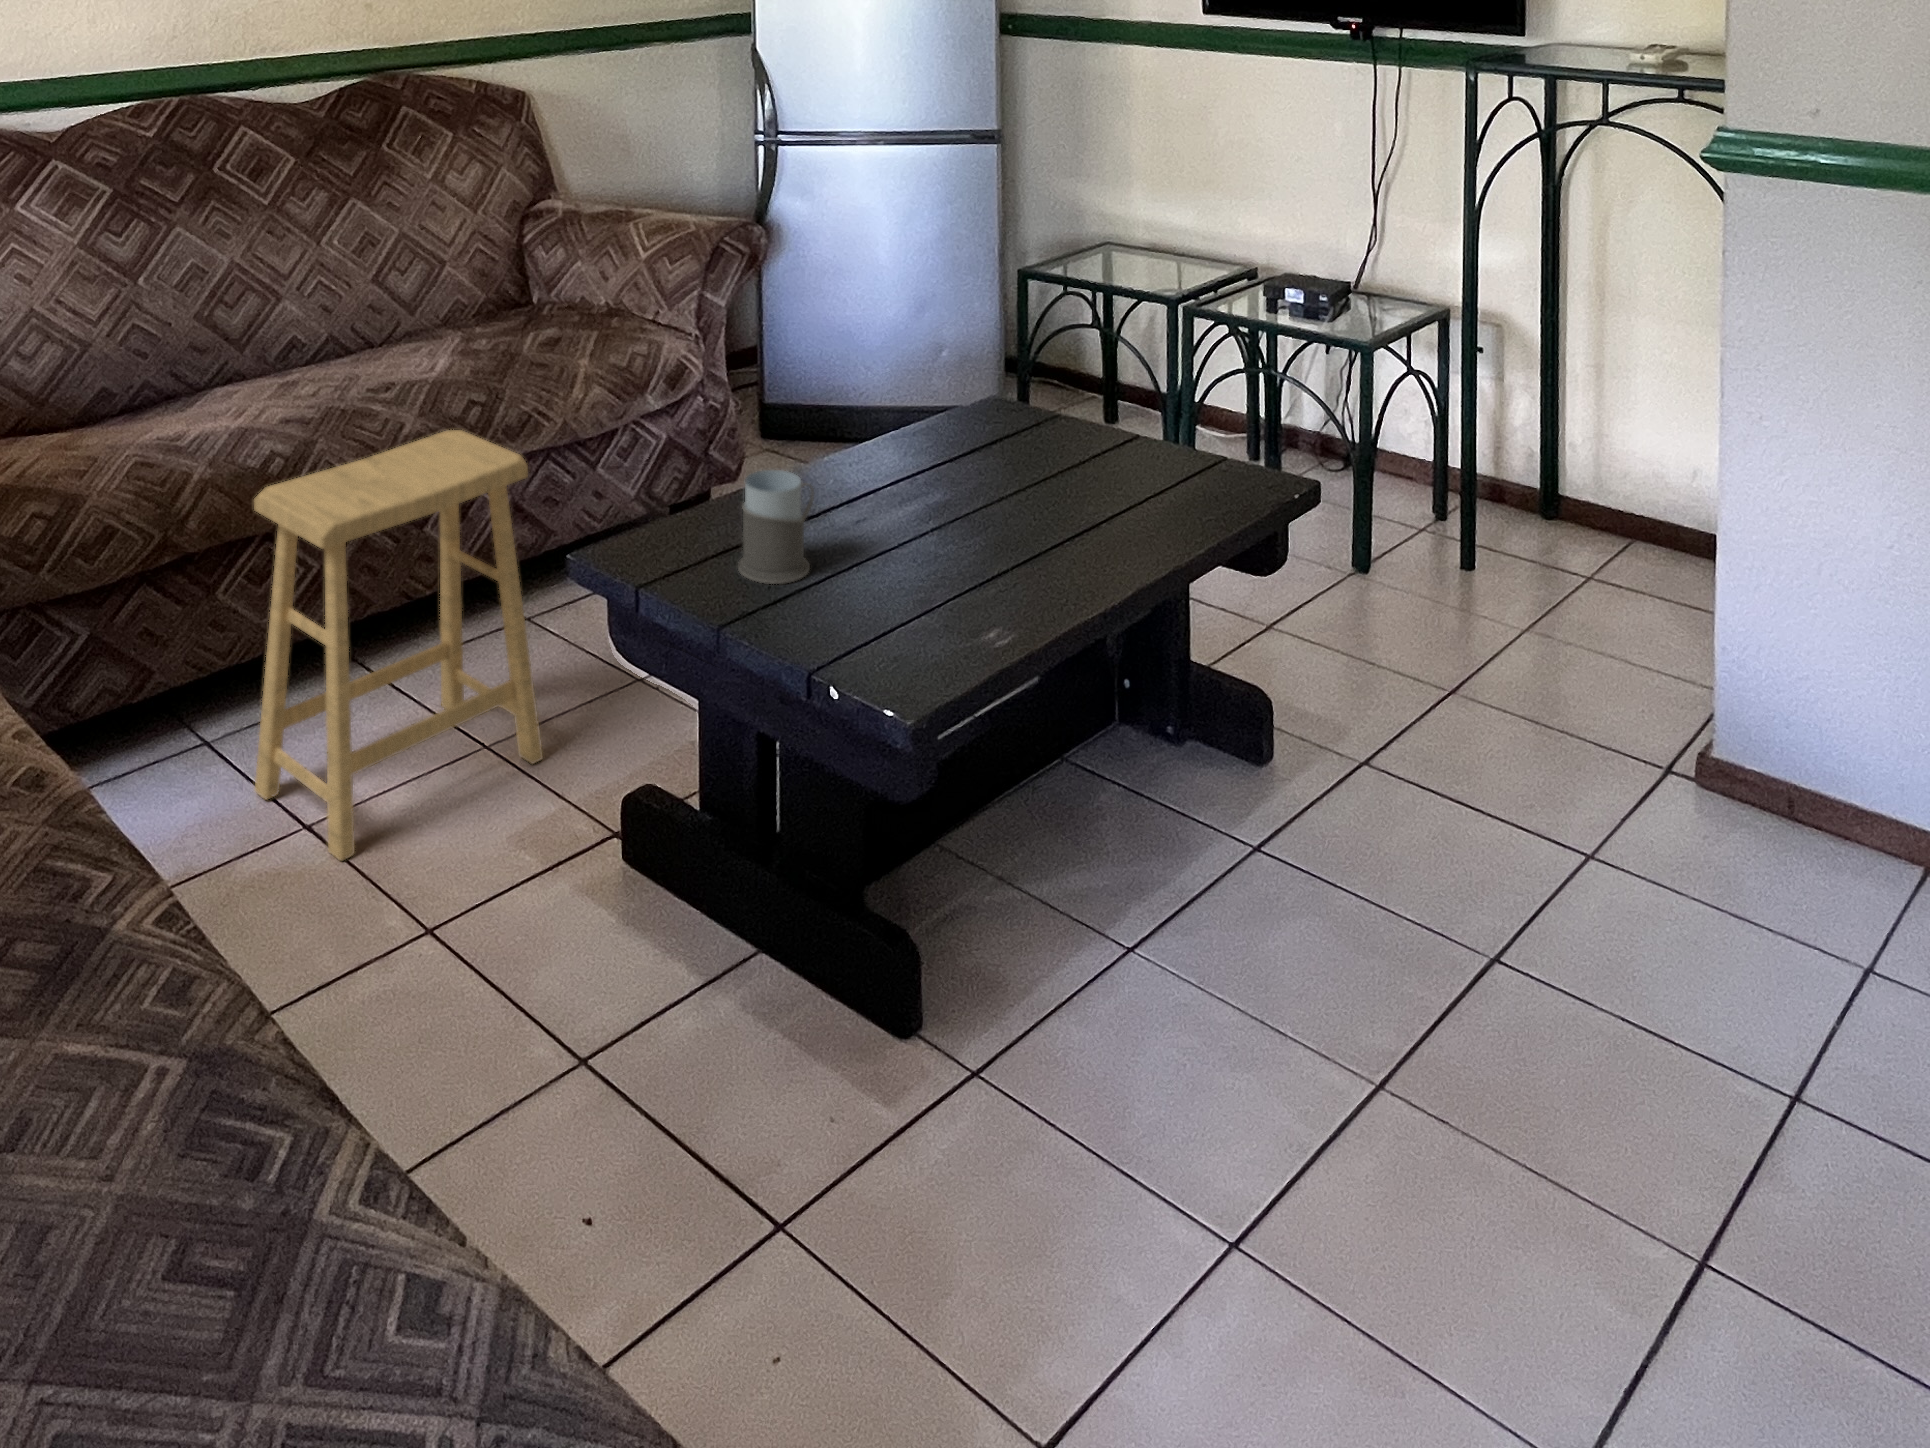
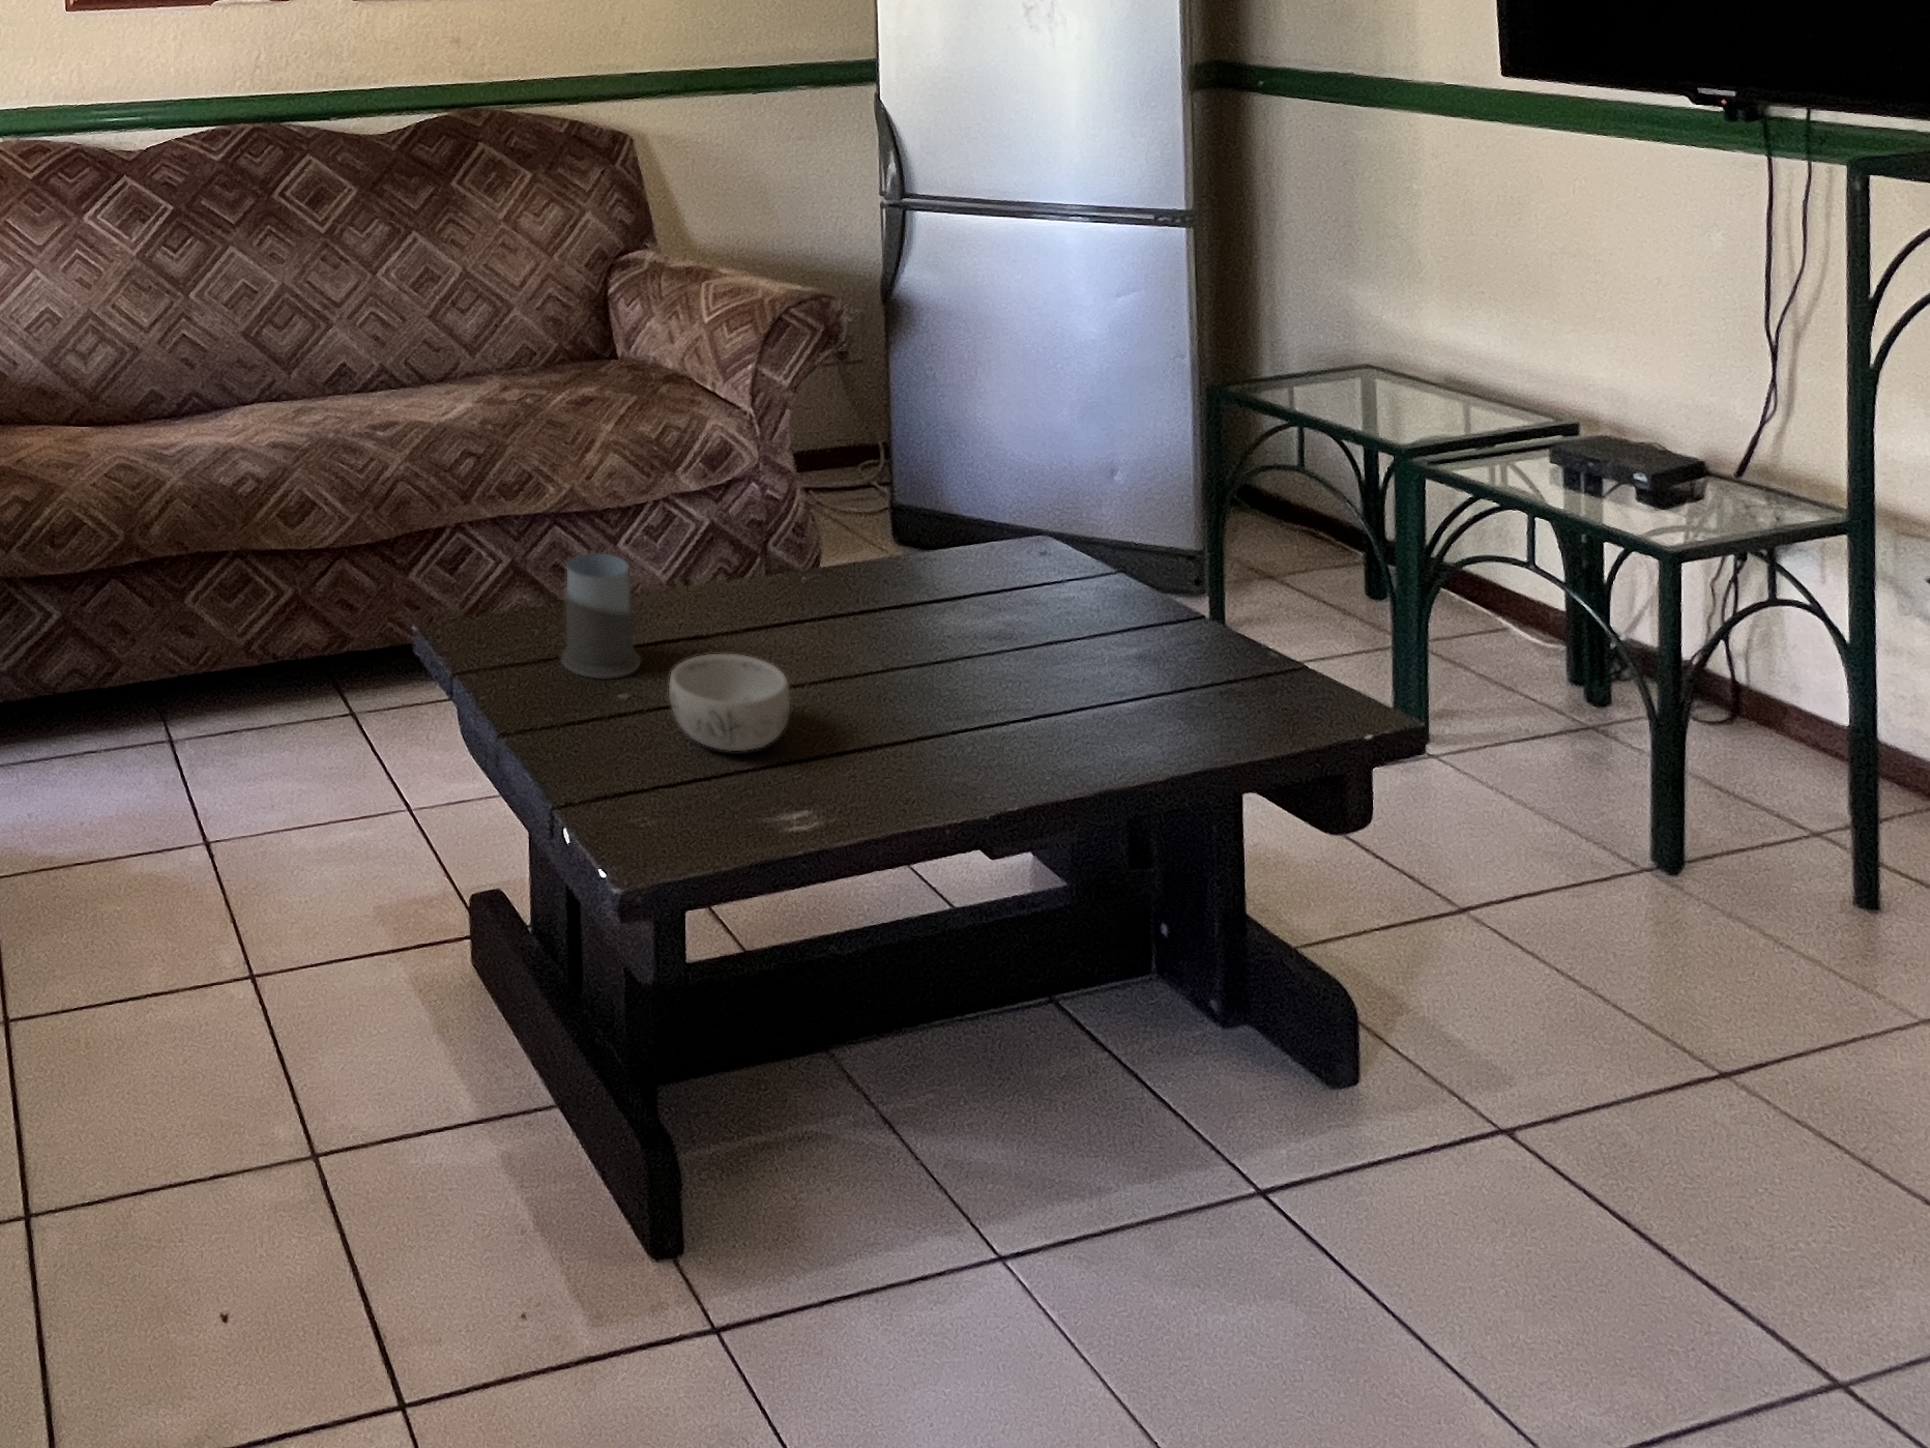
footstool: present [254,430,543,861] -> none [174,472,455,870]
decorative bowl: none [873,537,984,621] -> present [669,654,790,751]

